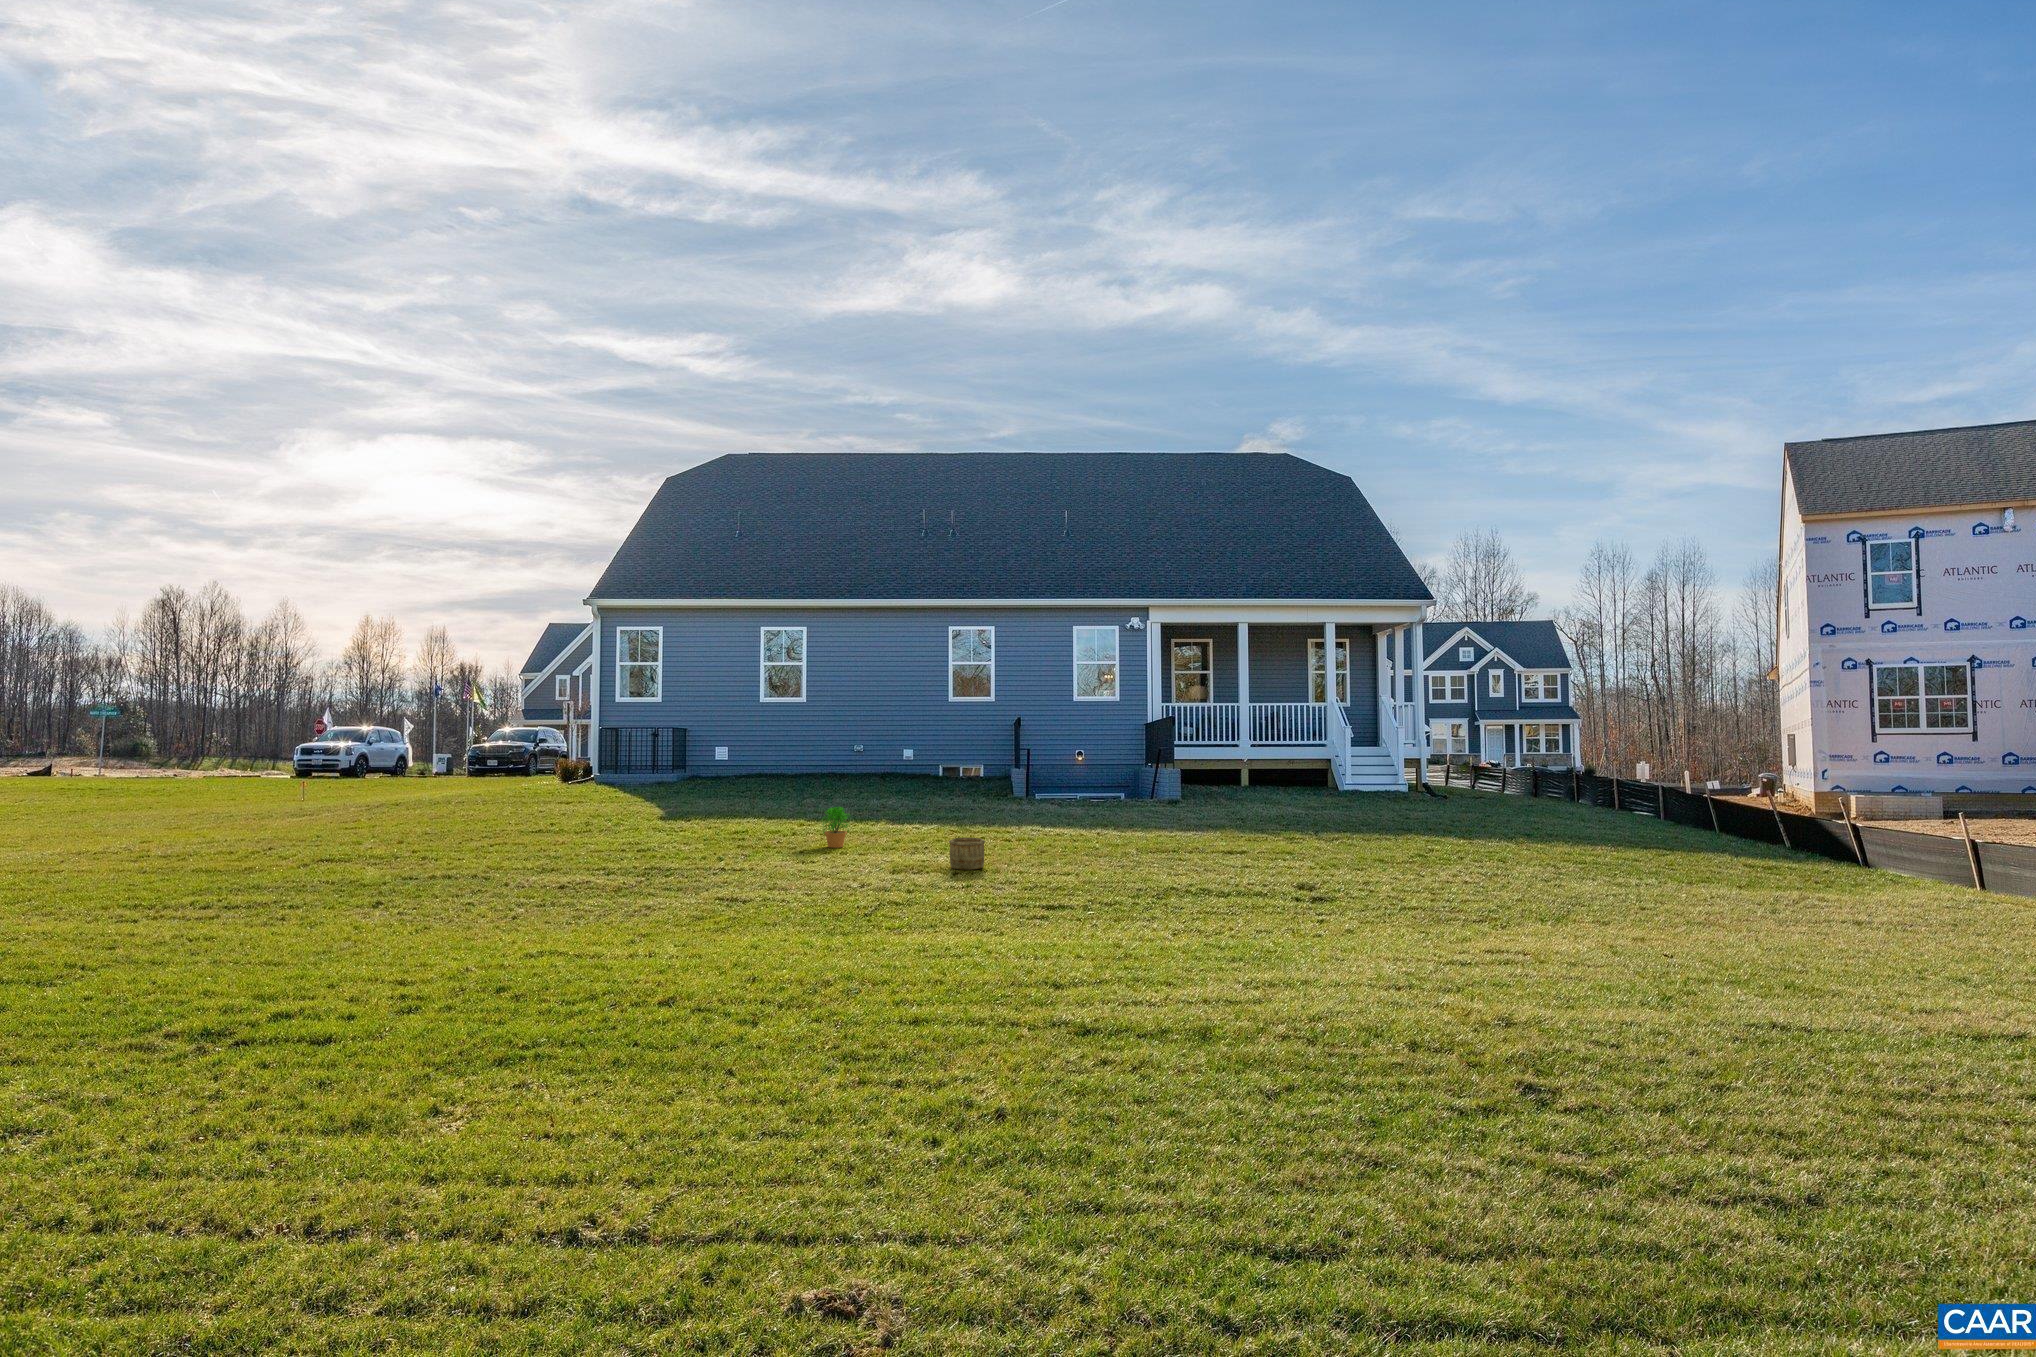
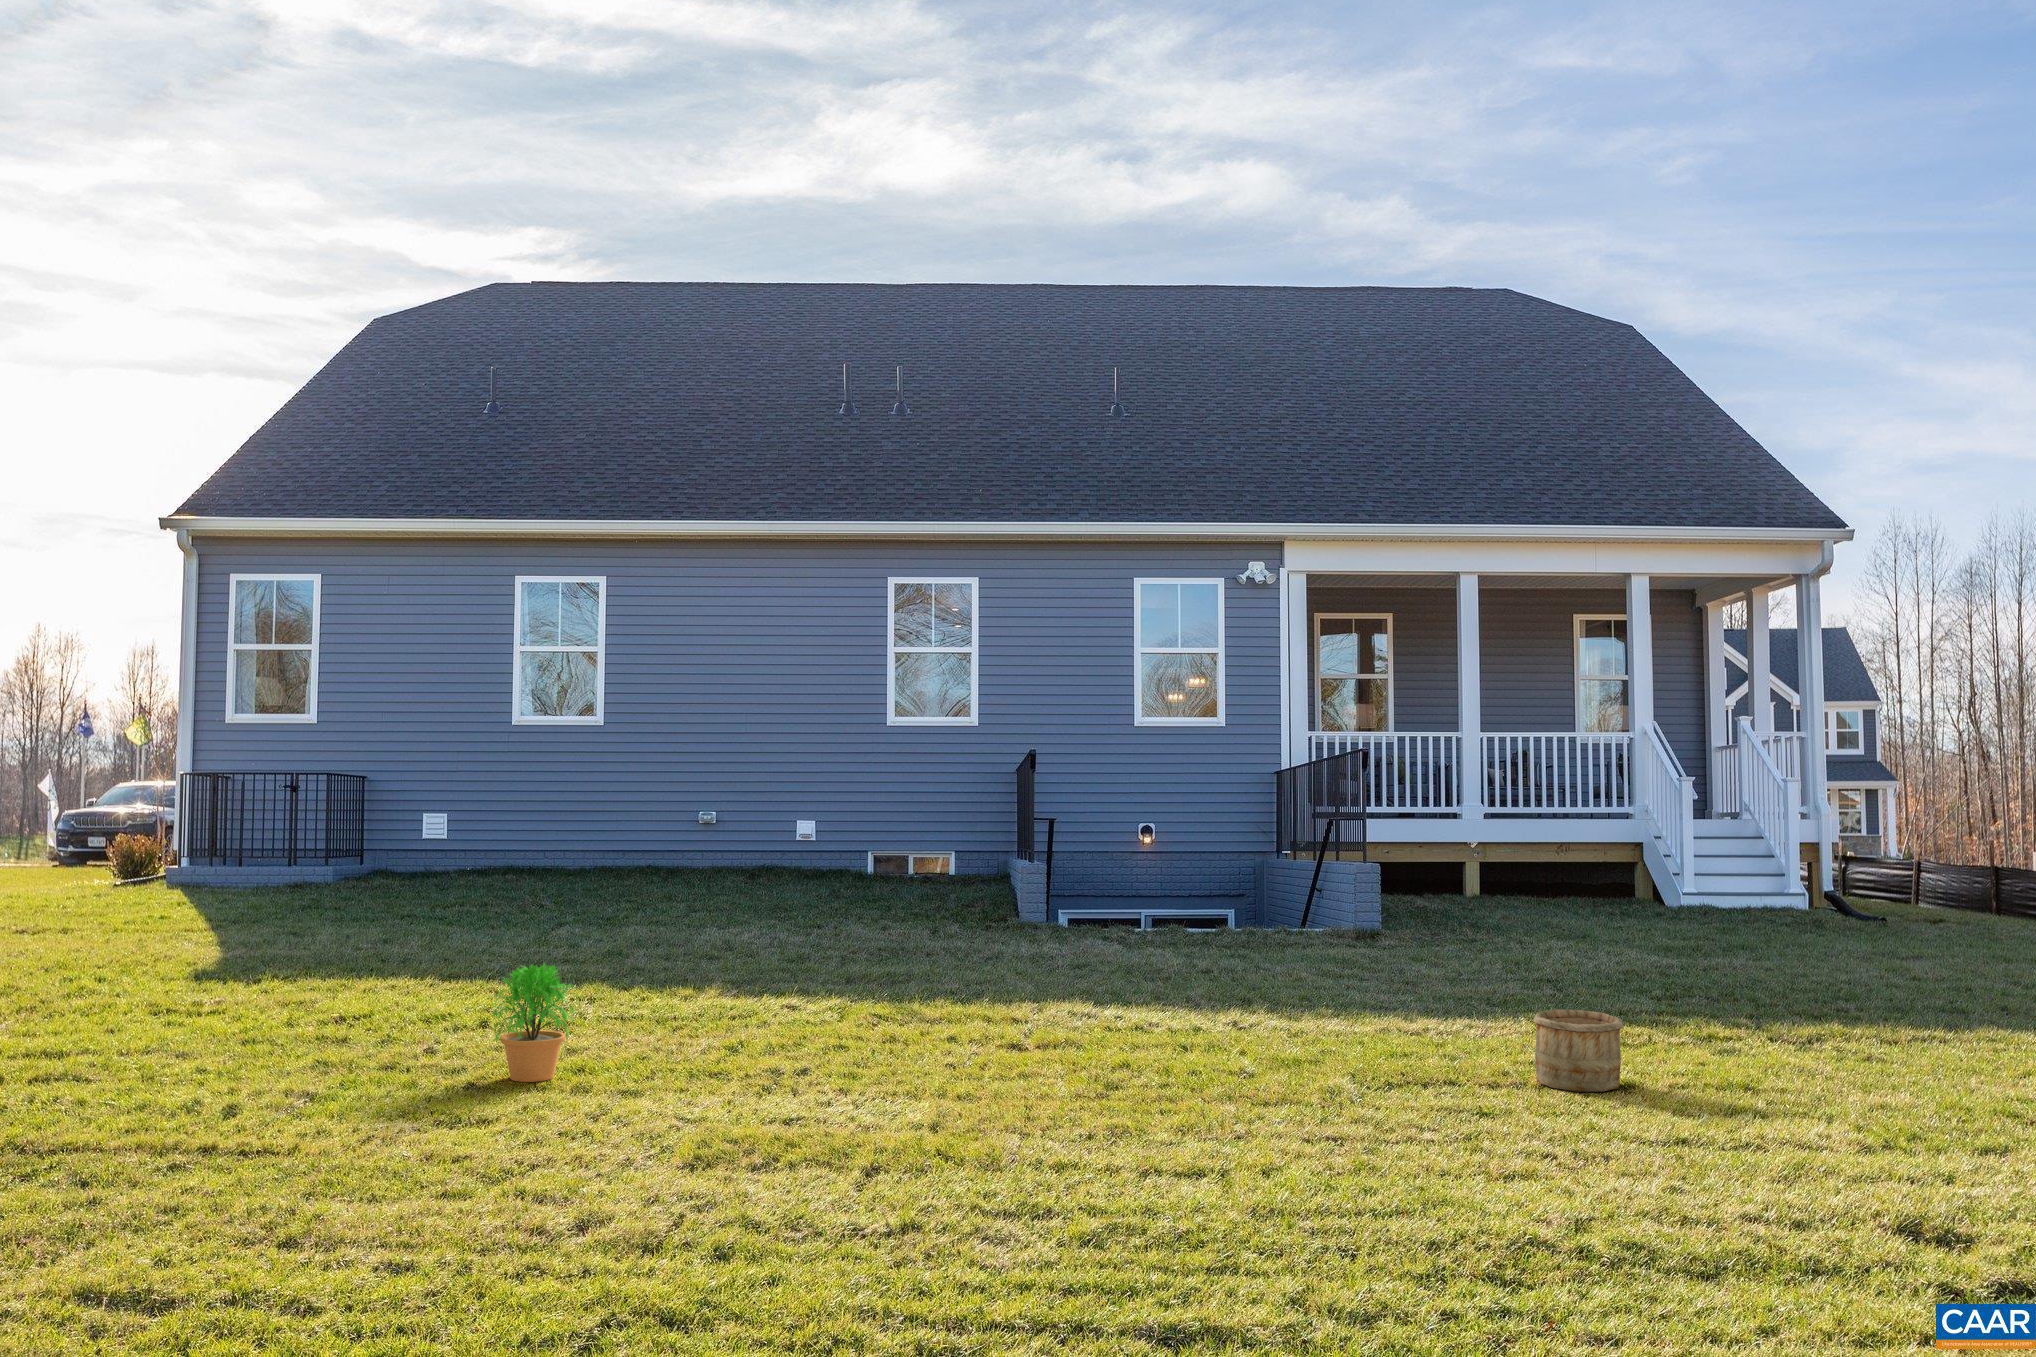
wooden bucket: present [949,837,985,870] -> present [1533,1010,1623,1092]

